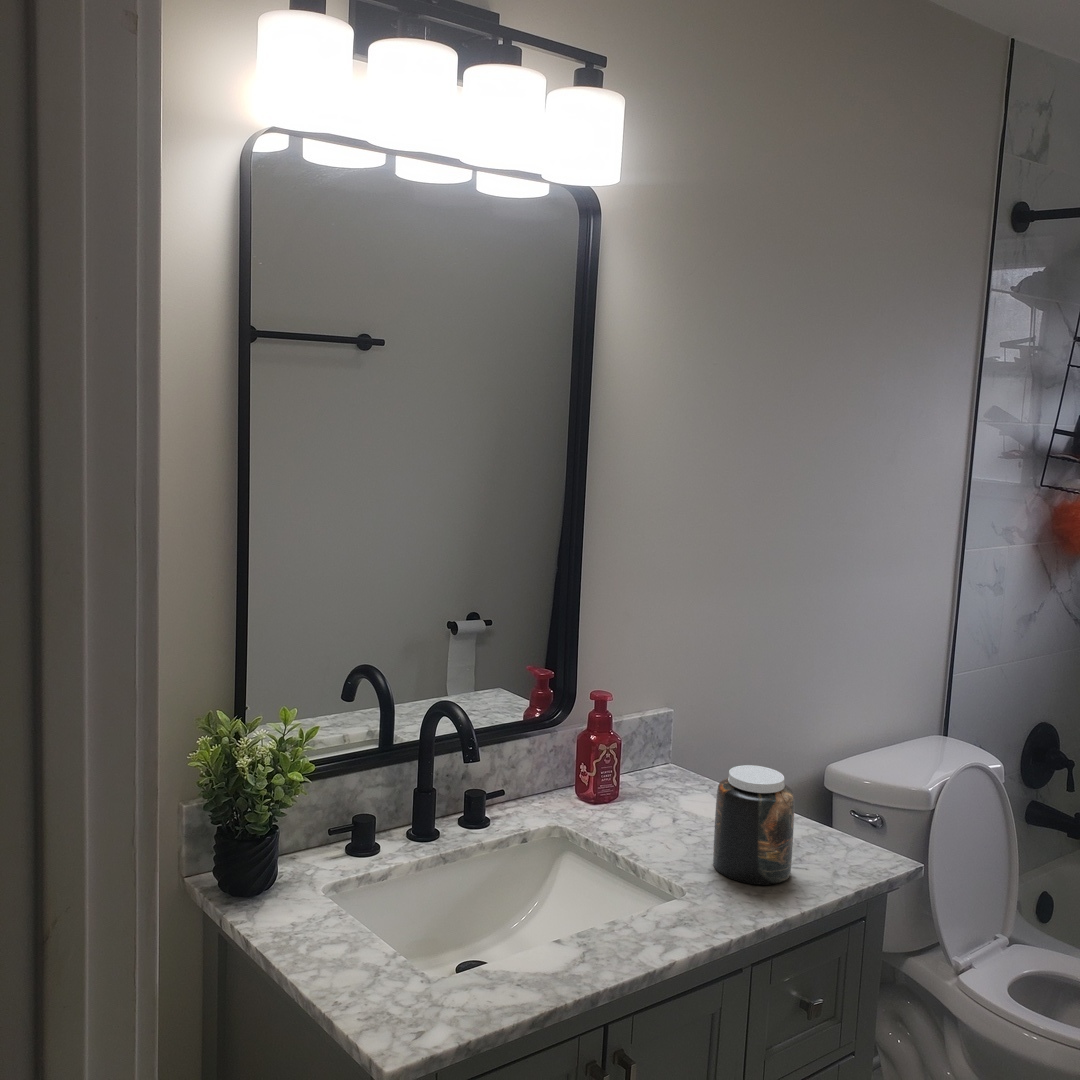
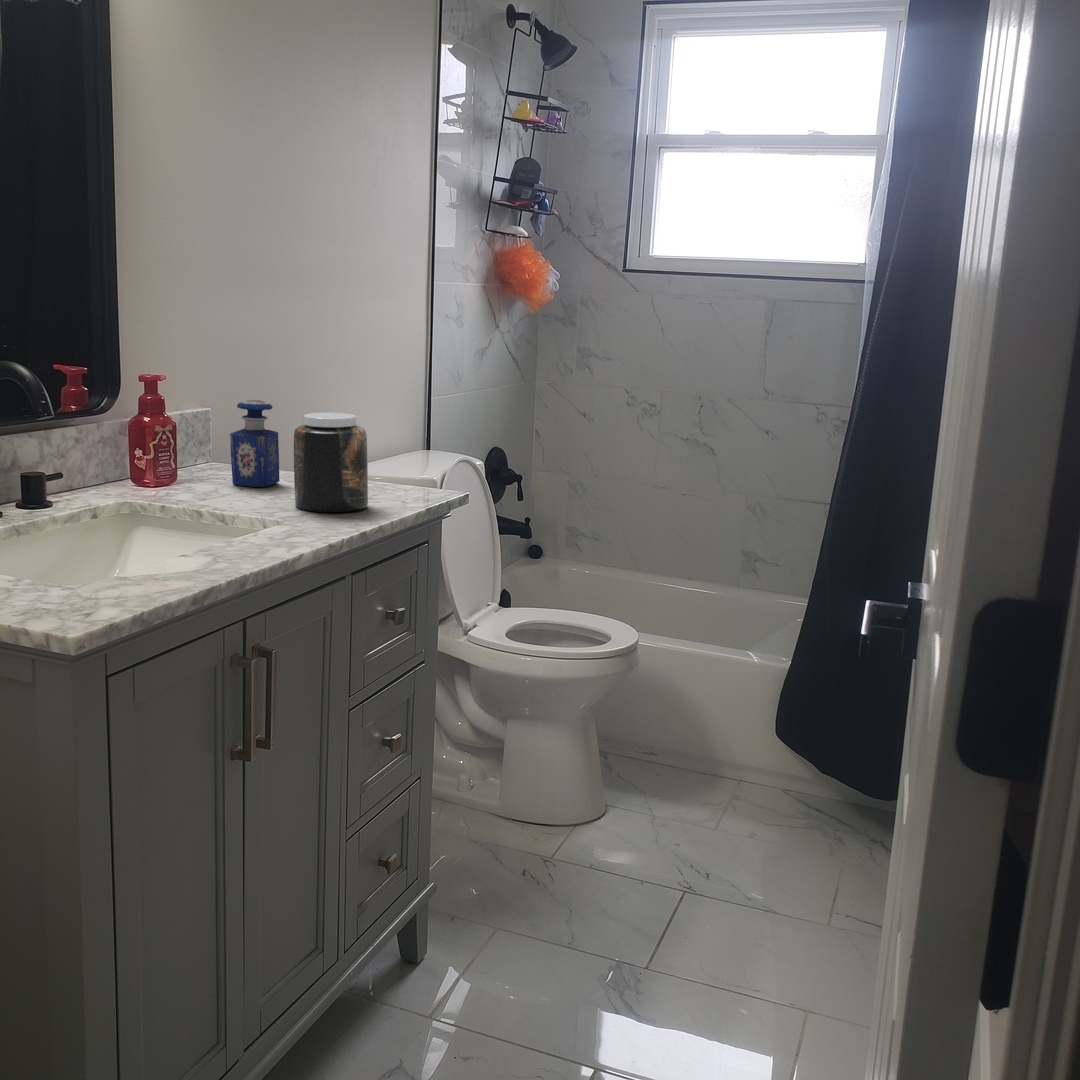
perfume bottle: none [671,725,721,818] -> present [230,400,280,487]

